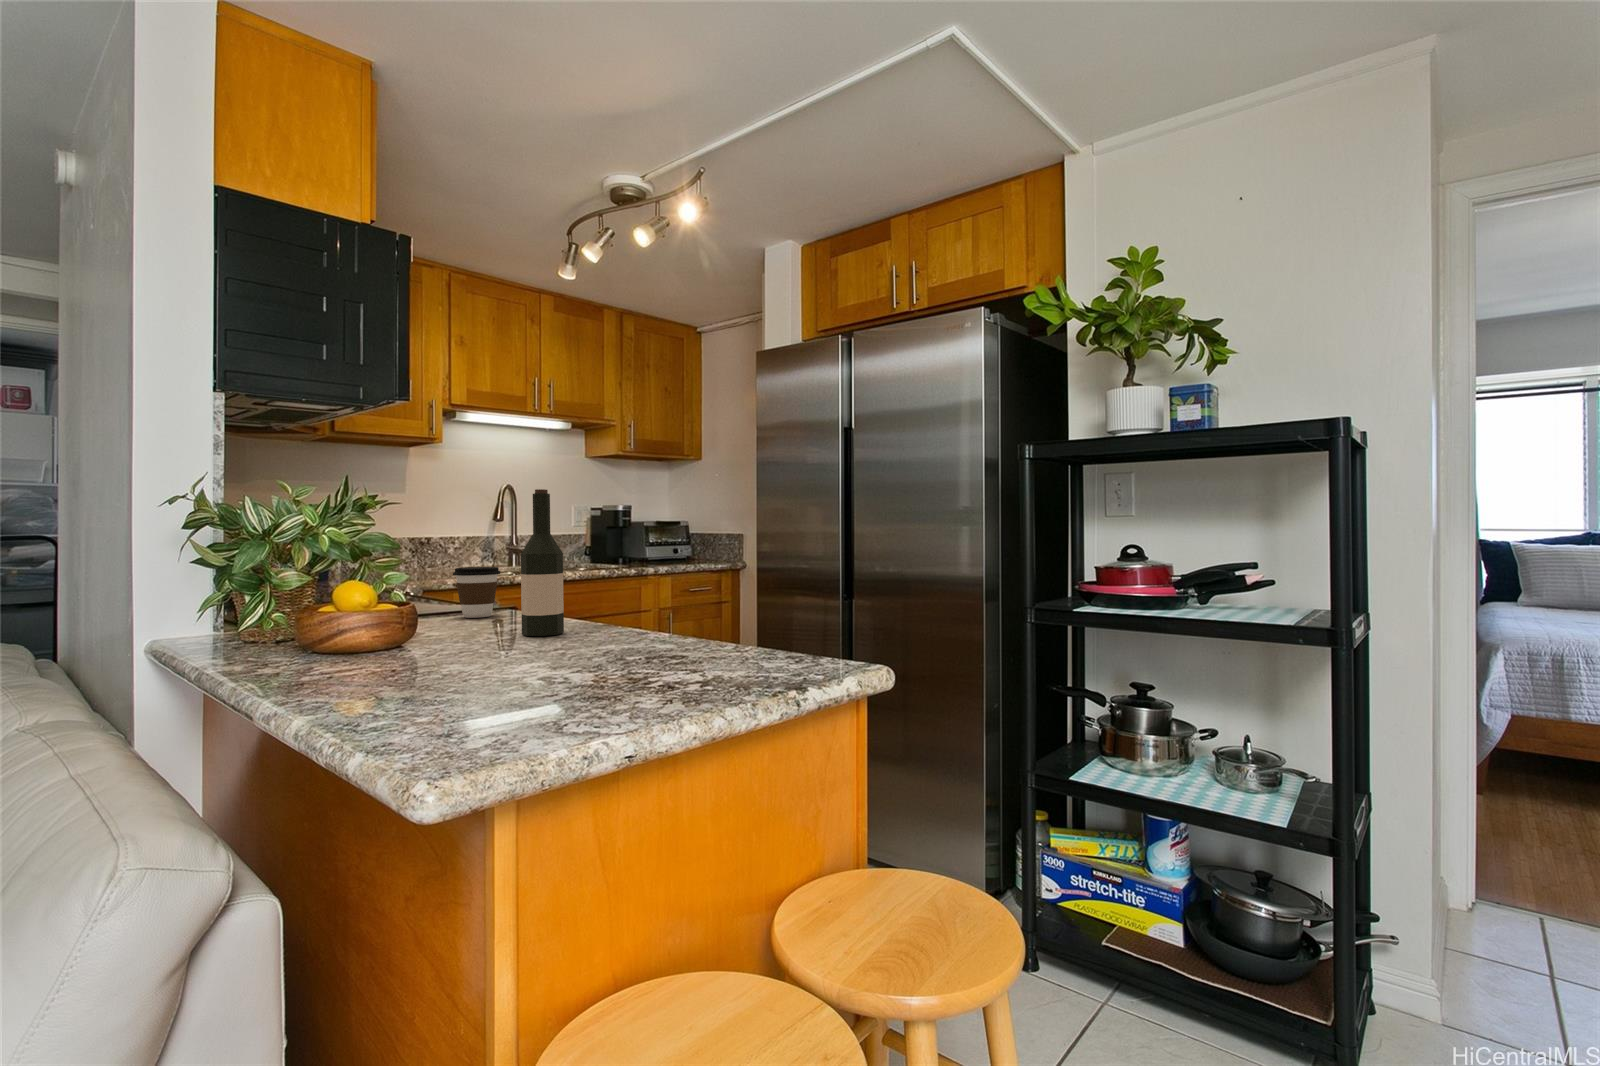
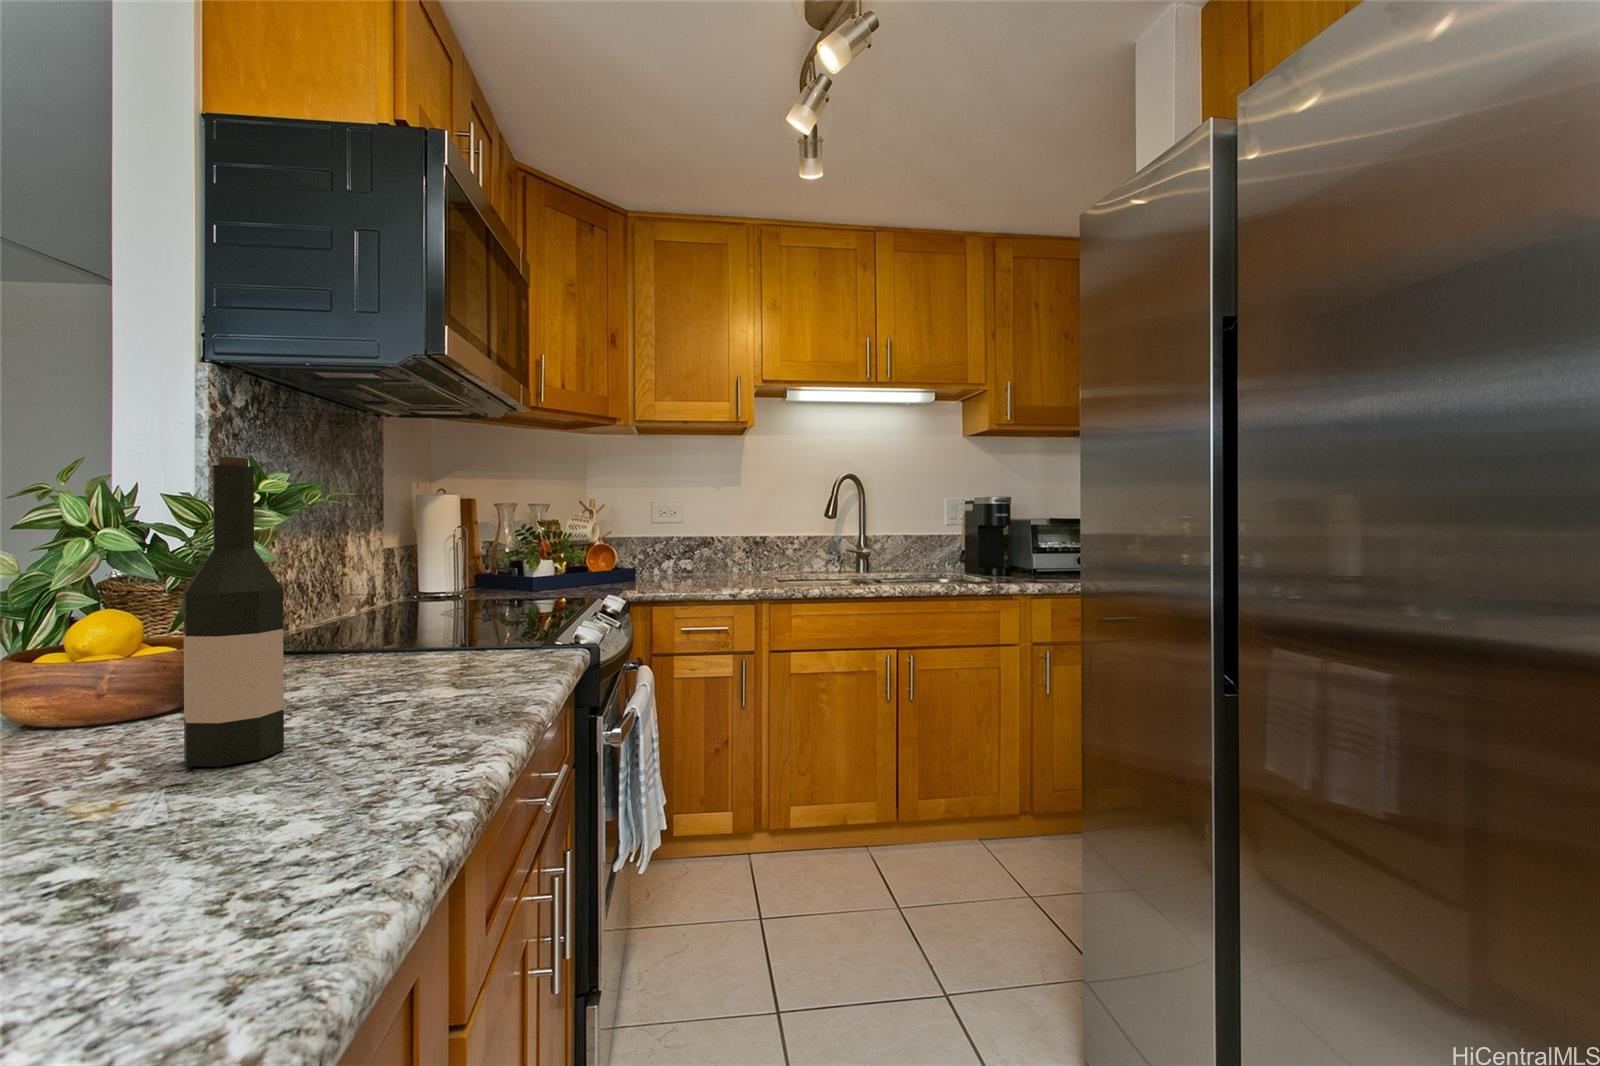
coffee cup: present [453,567,500,618] -> none [388,593,467,676]

